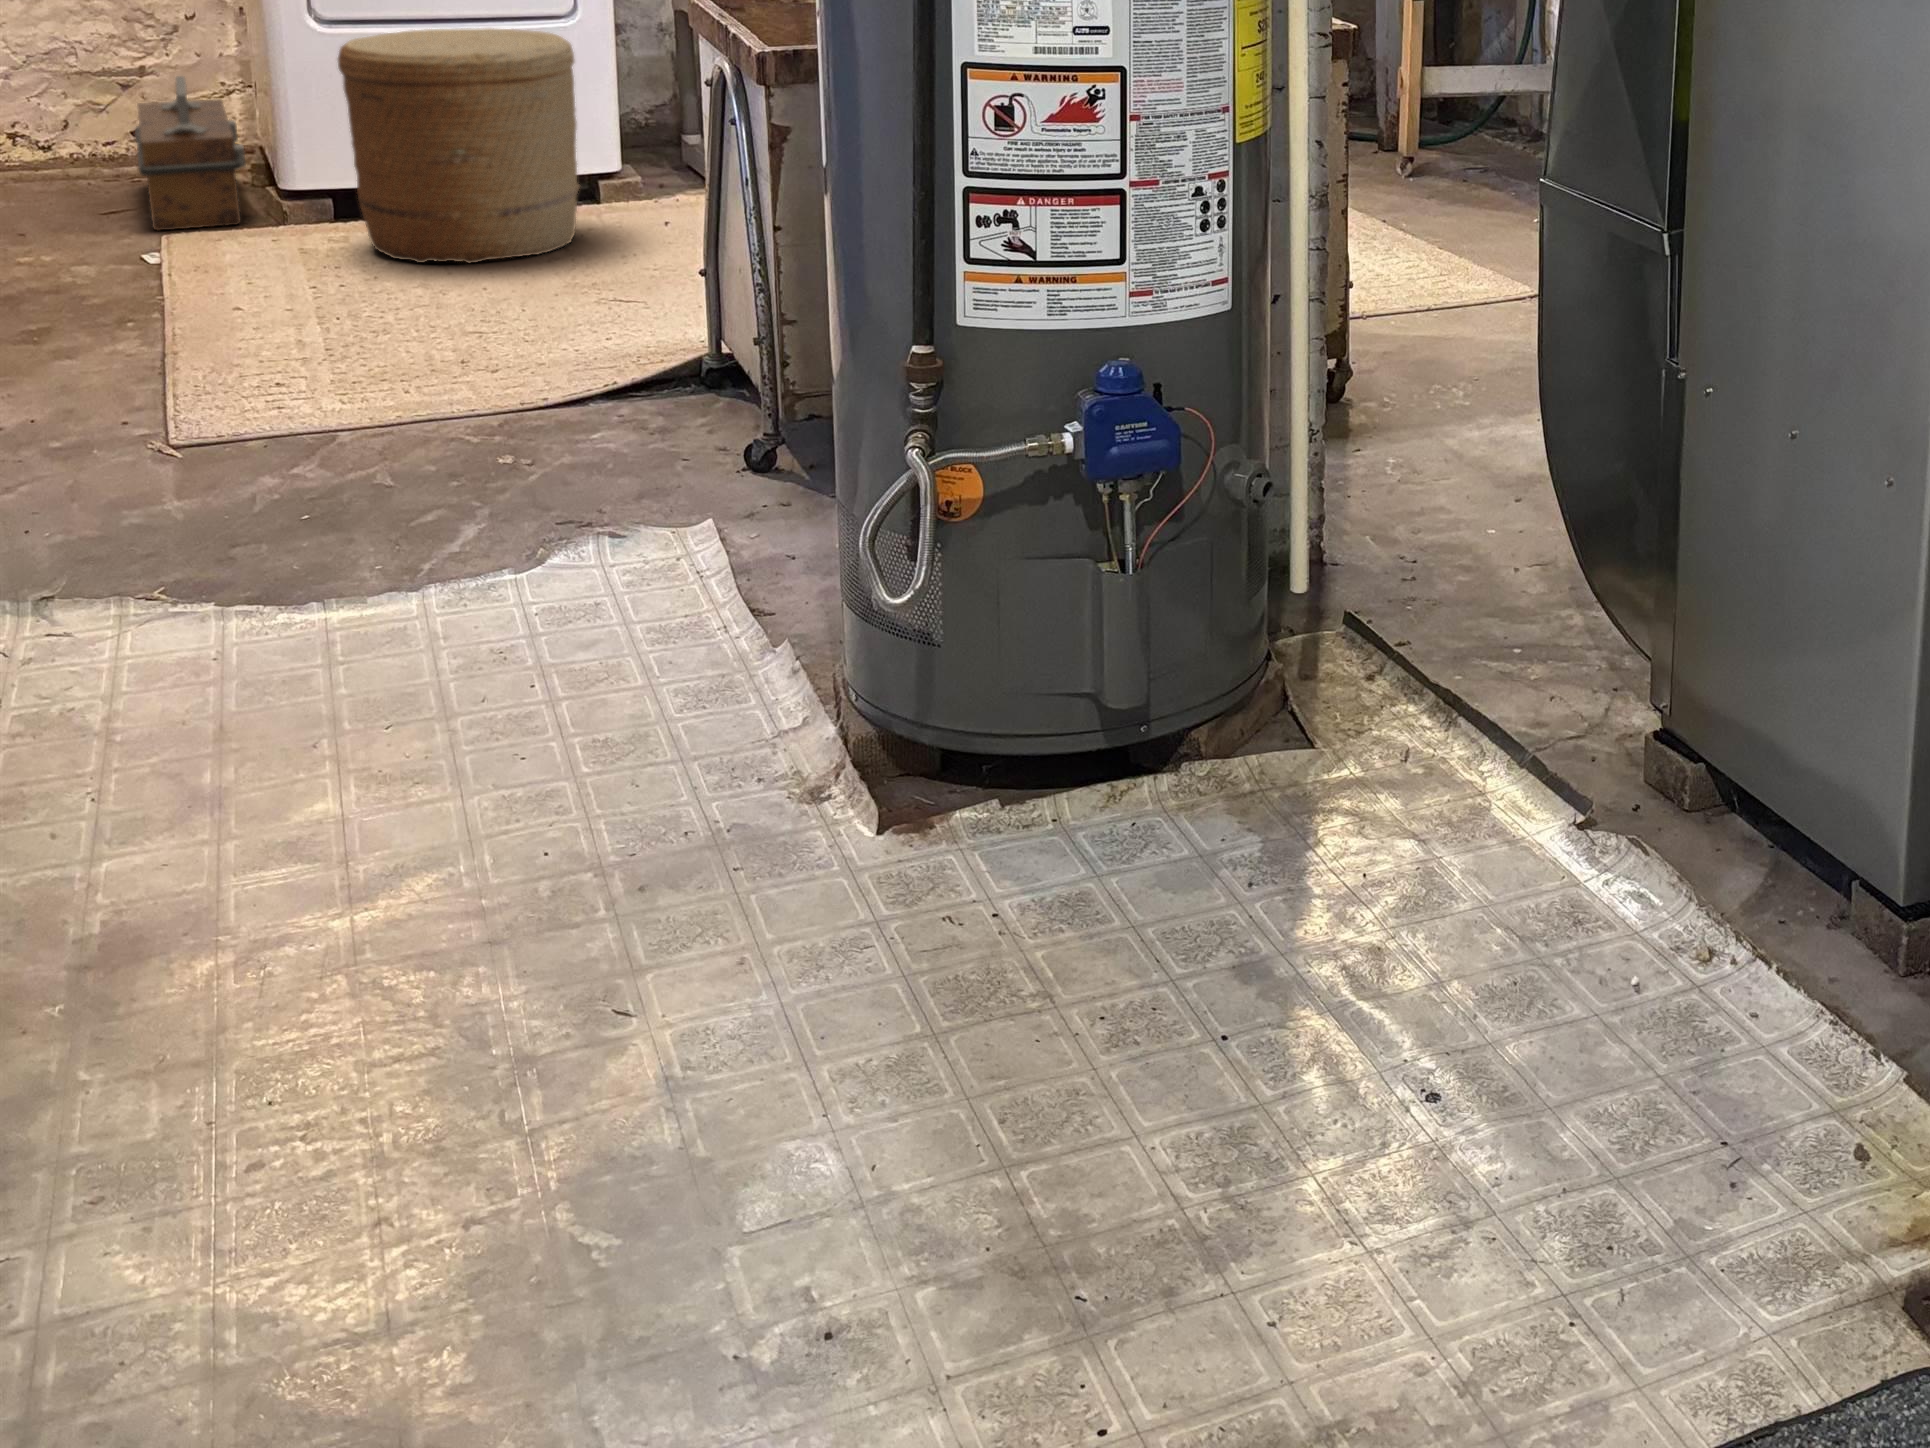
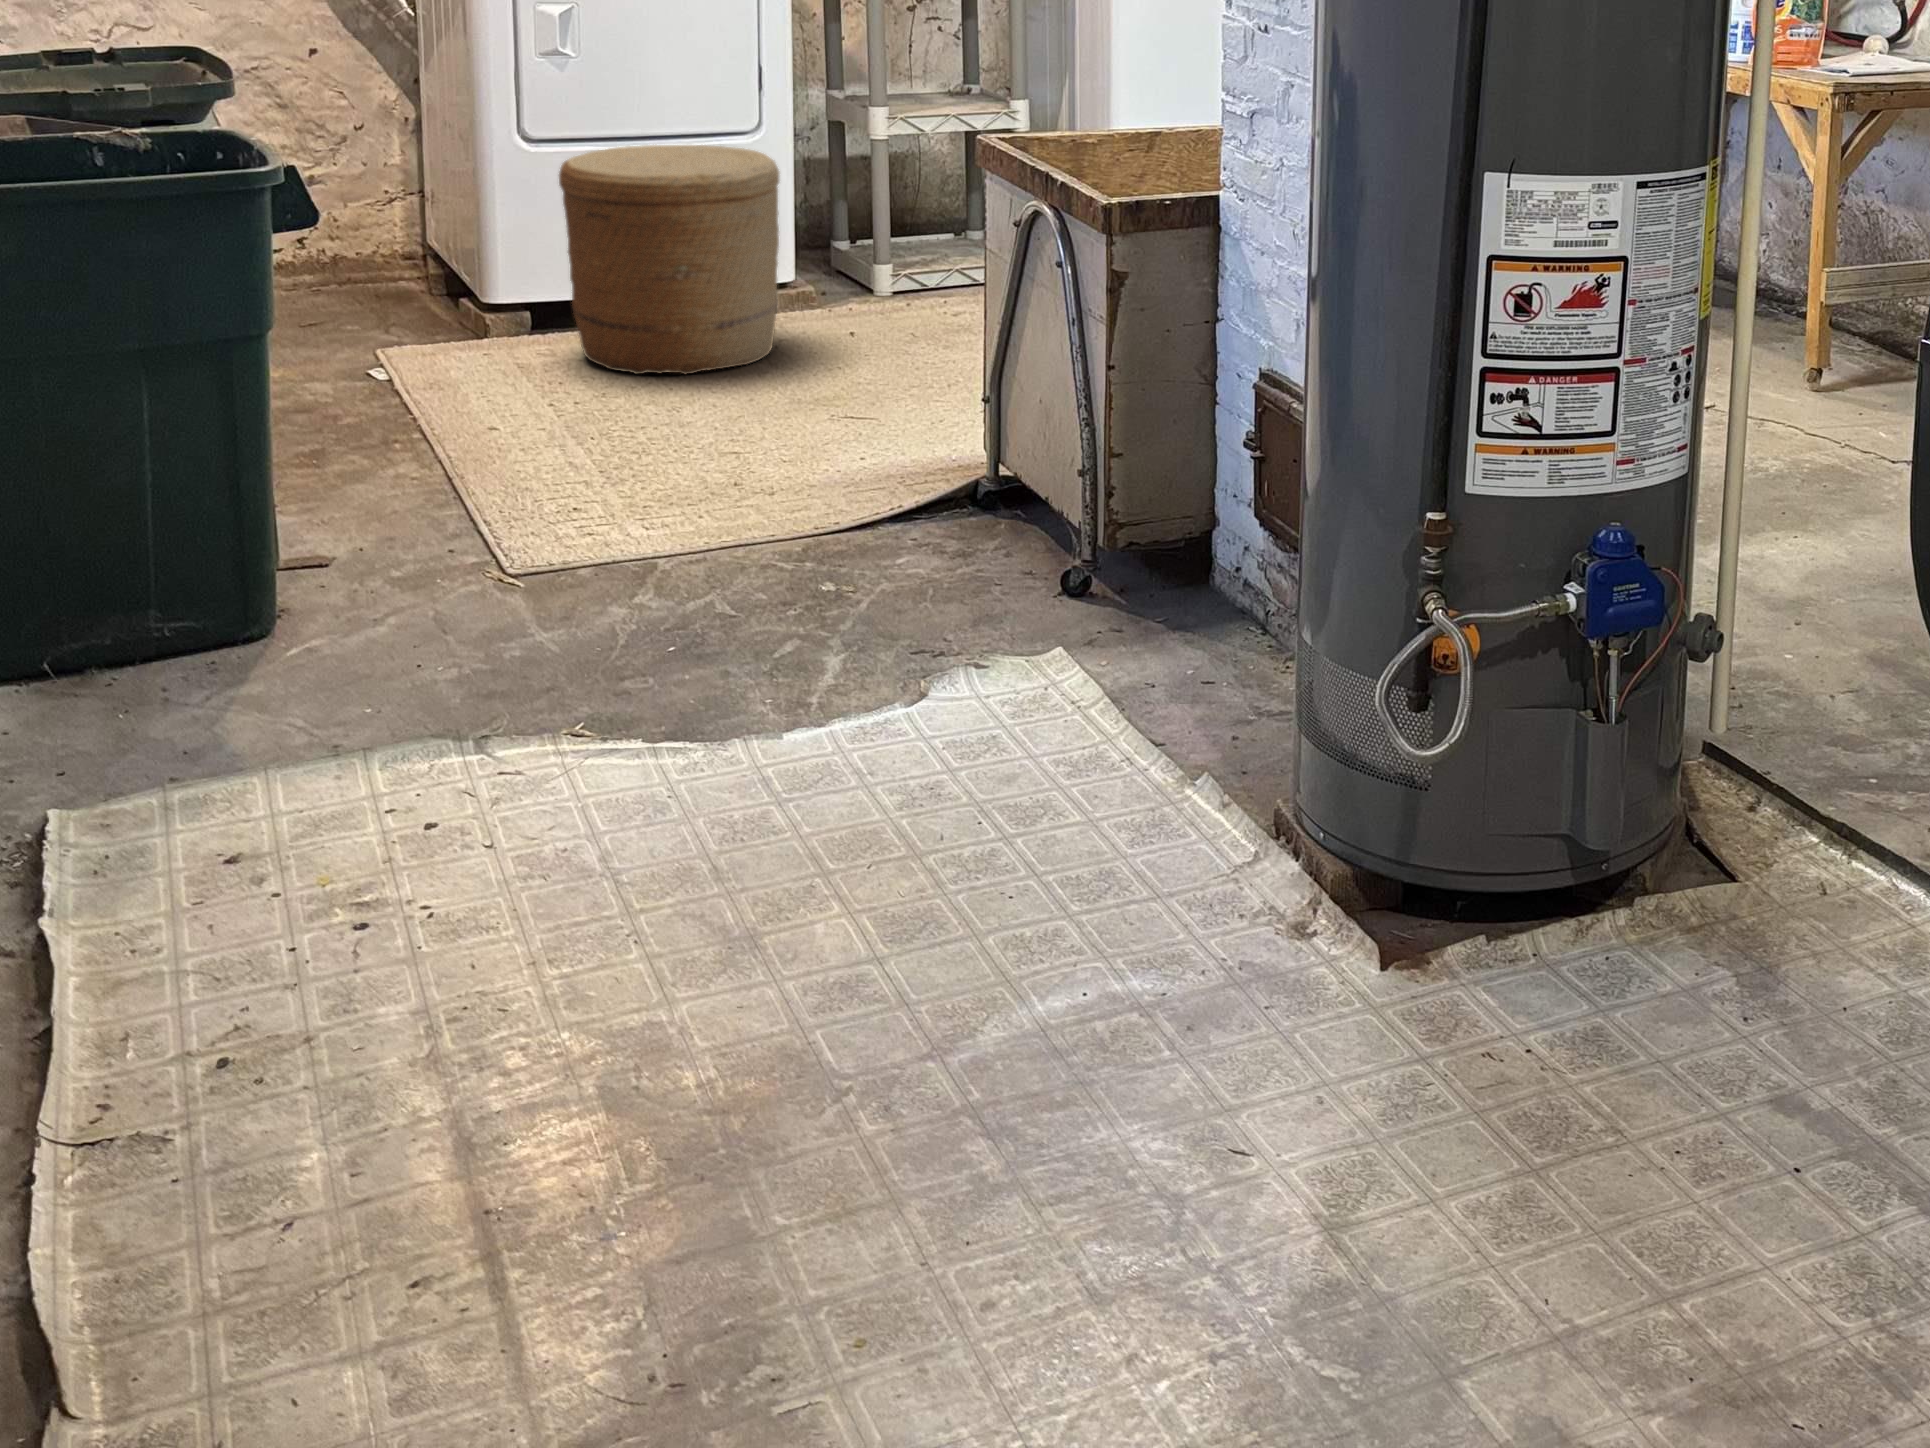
toolbox: present [135,76,246,230] -> none [321,187,447,341]

